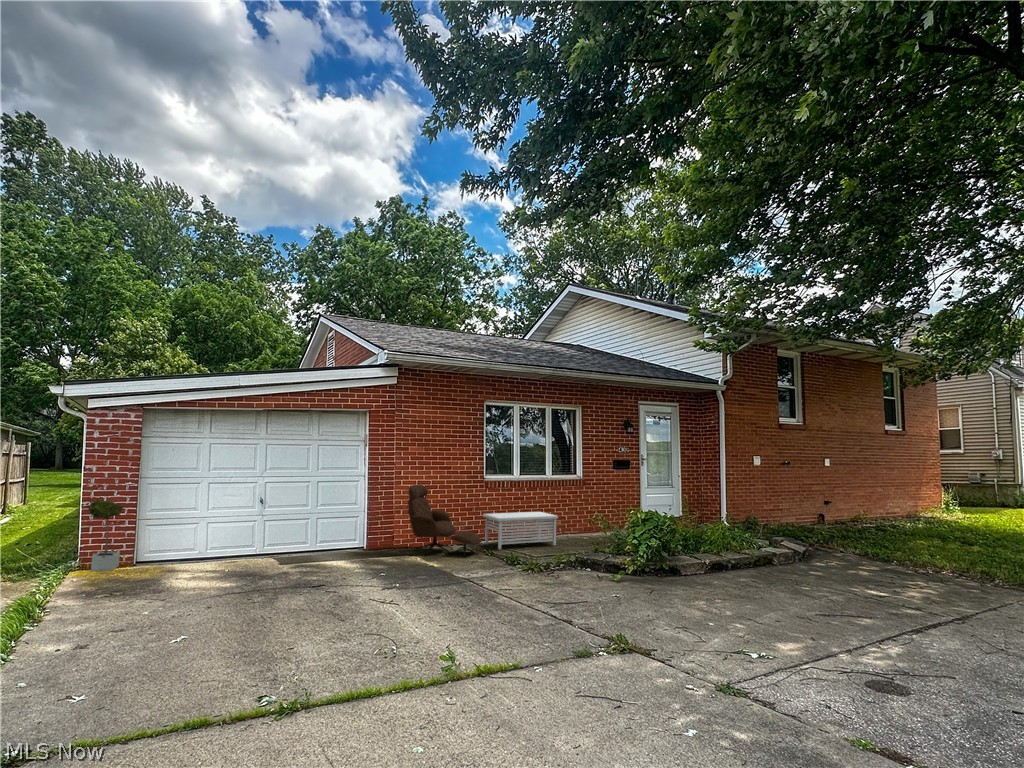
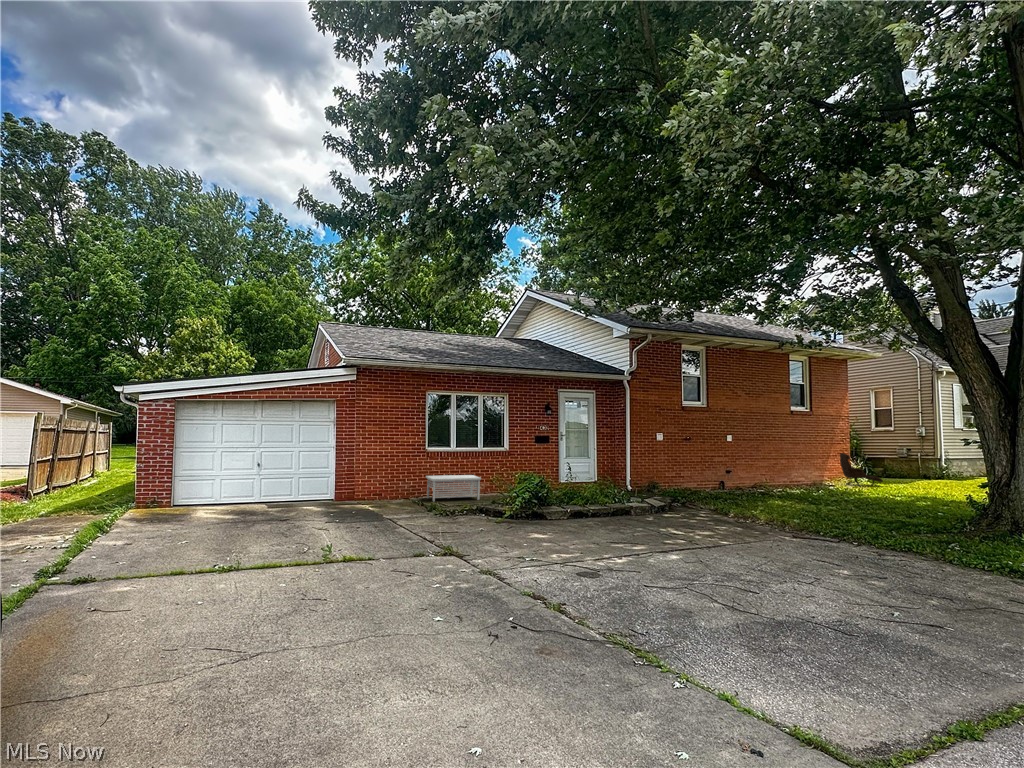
lounge chair: present [408,485,481,556] -> present [840,453,883,486]
potted tree: present [88,499,124,571] -> none [141,462,164,509]

